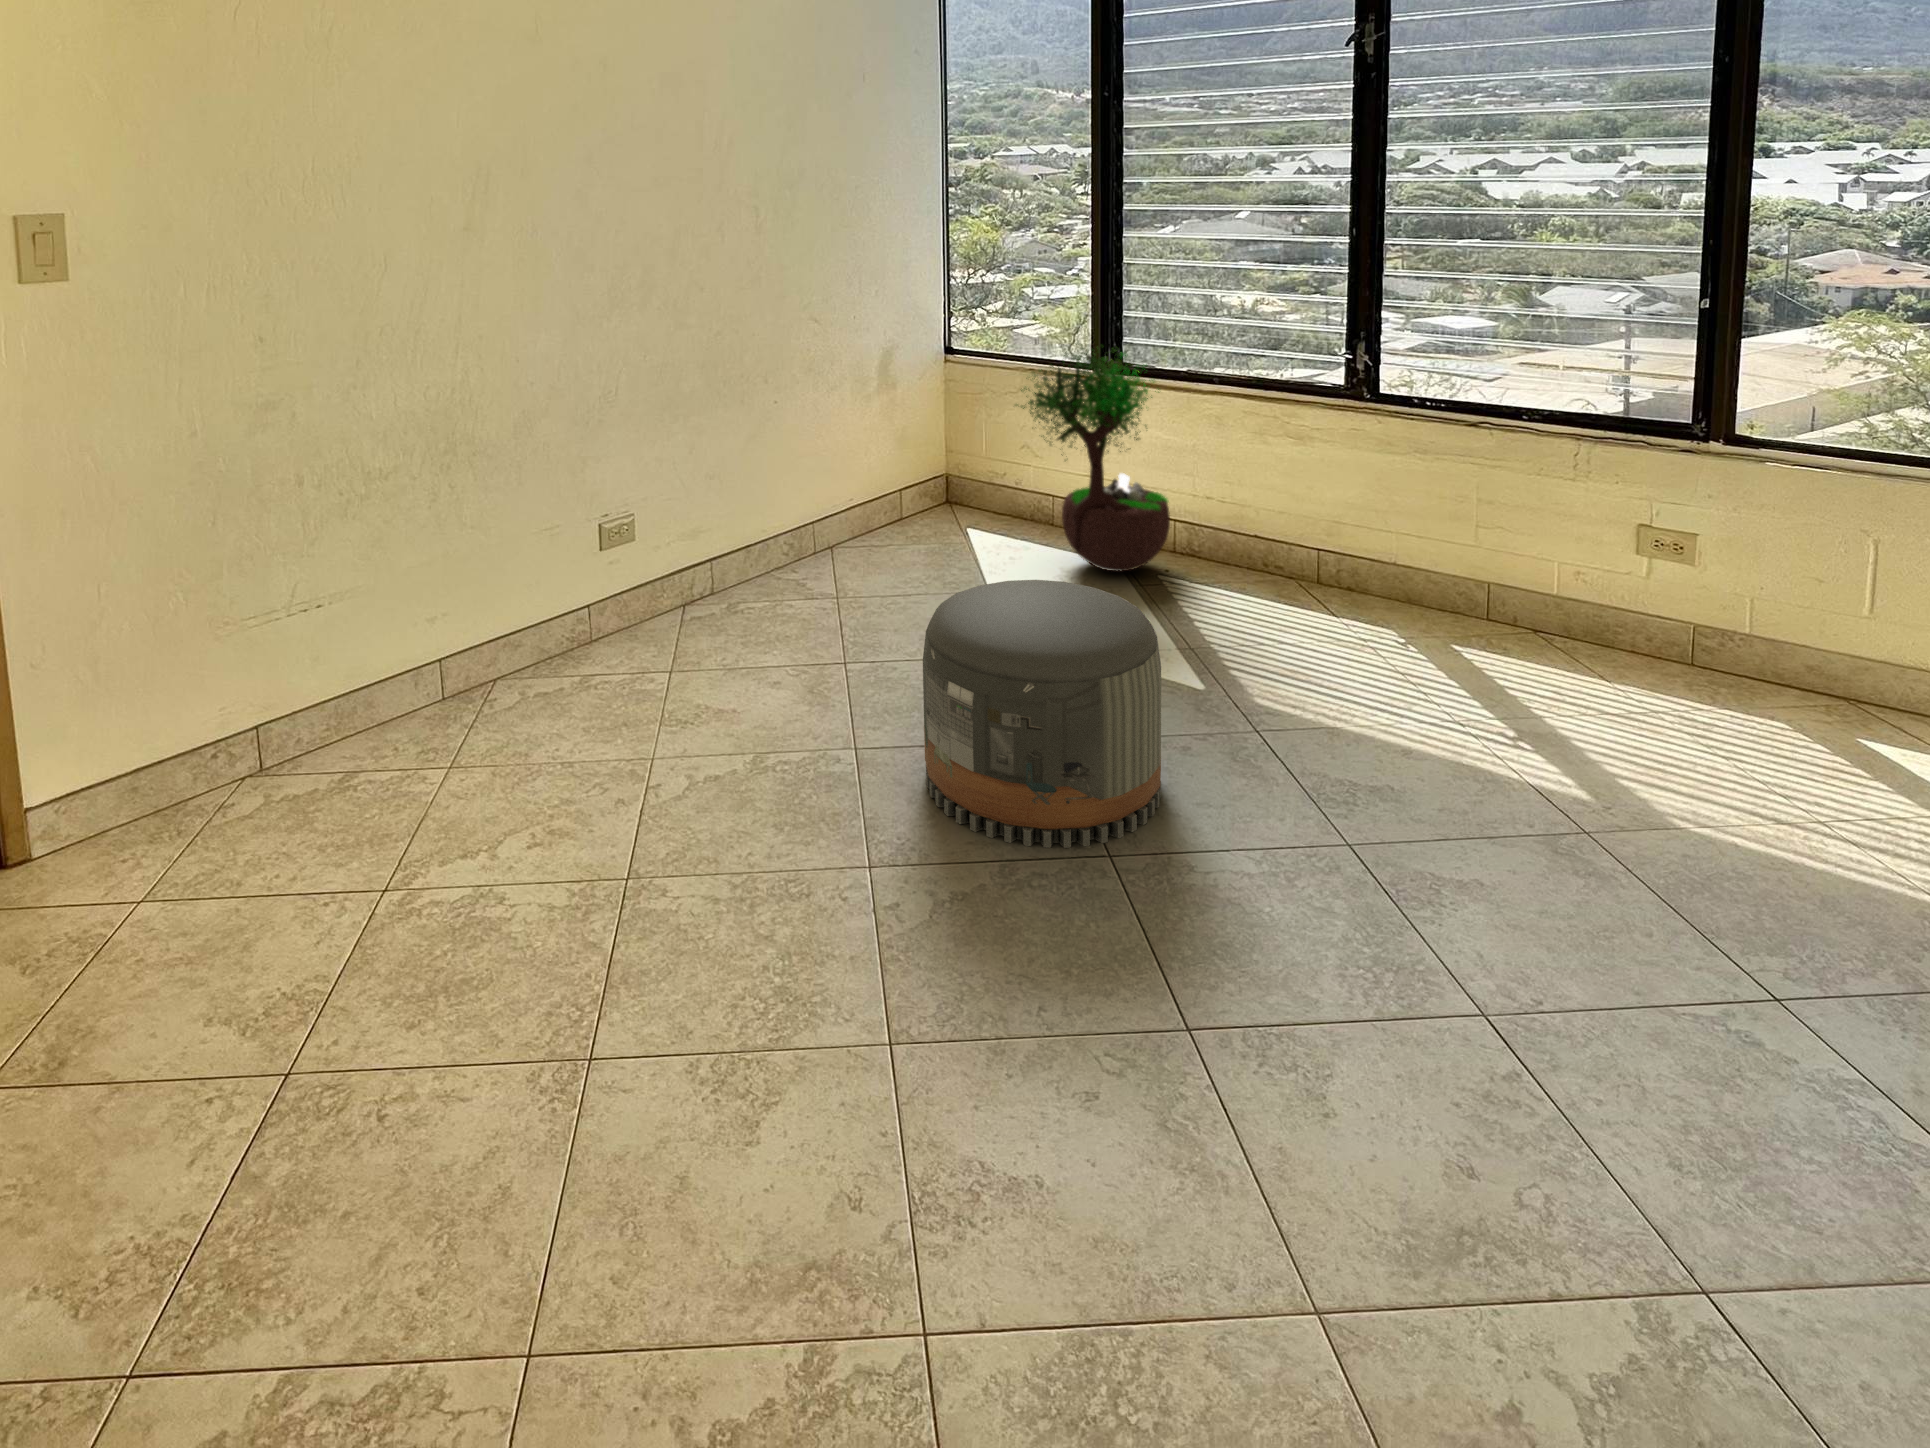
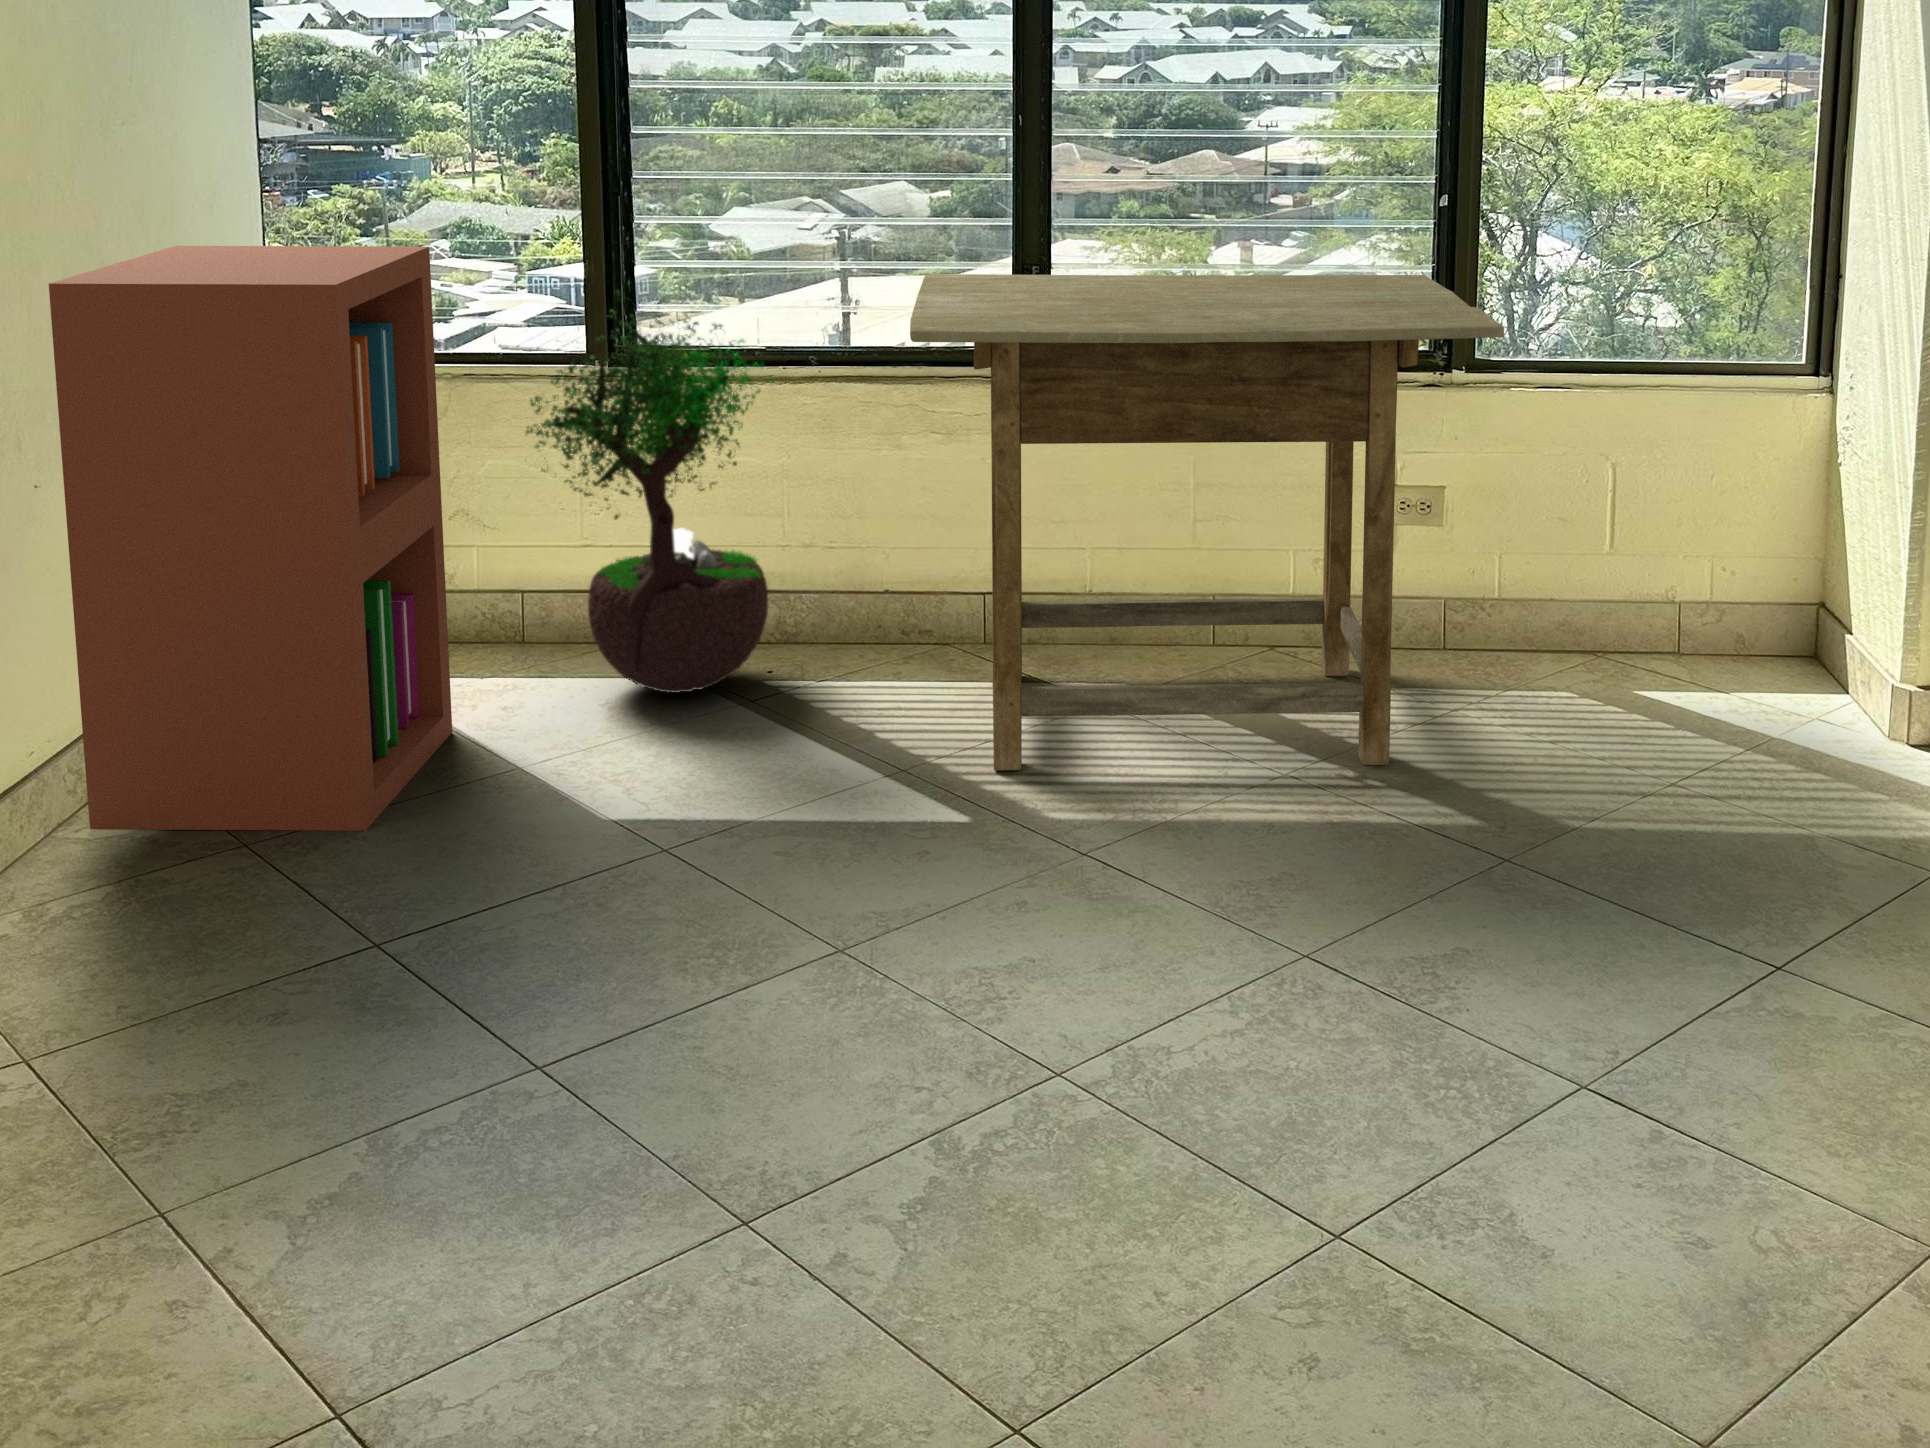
bookshelf: none [778,290,979,606] -> present [49,246,452,831]
desk: none [1195,334,1678,734] -> present [910,274,1504,770]
pouf: present [923,580,1161,848] -> none [674,689,1060,1115]

